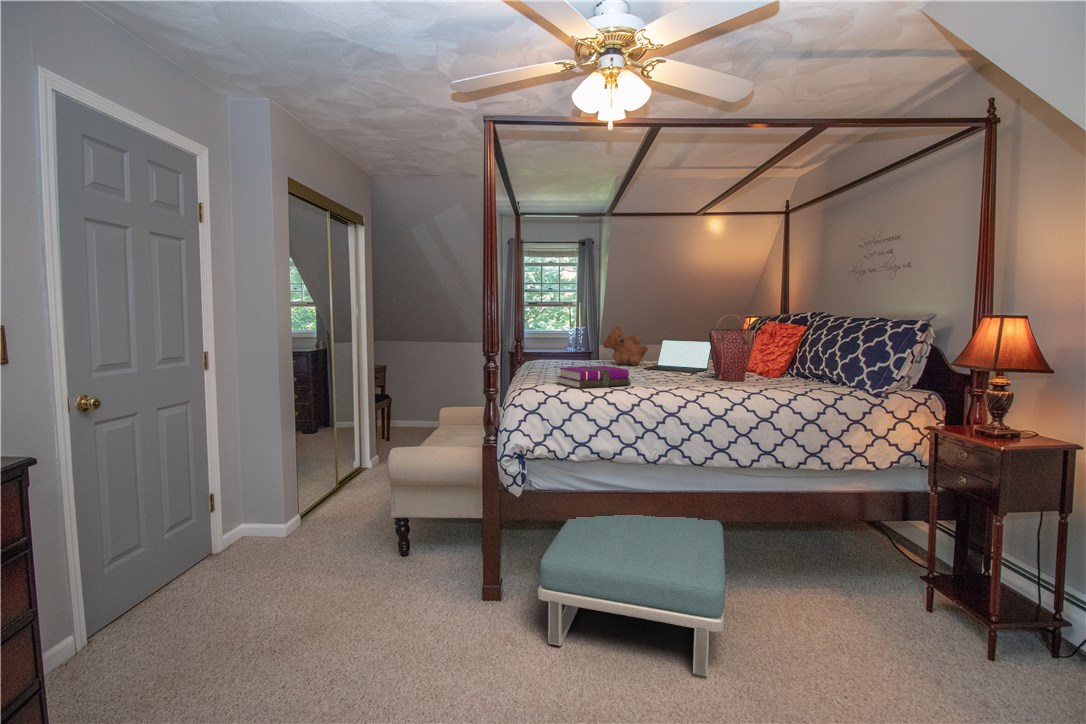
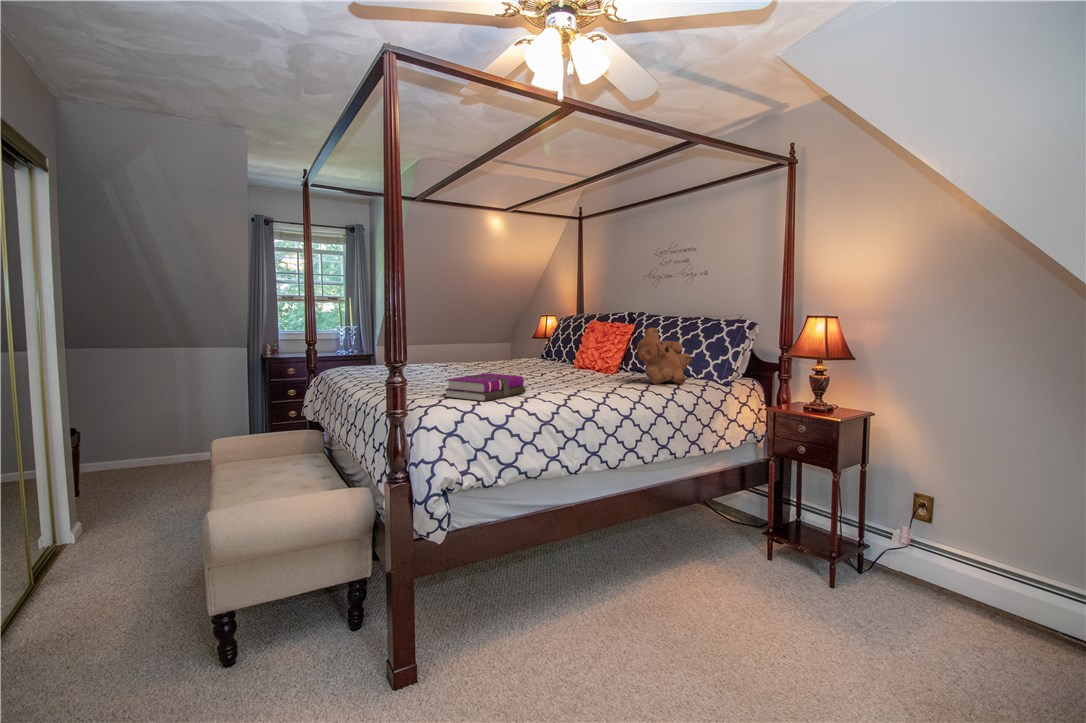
handbag: present [709,314,754,381] -> none [574,314,610,380]
teddy bear: present [603,326,648,366] -> present [637,327,692,384]
laptop: present [643,340,711,373] -> none [486,340,549,373]
footstool: present [538,515,725,676] -> none [482,519,690,697]

